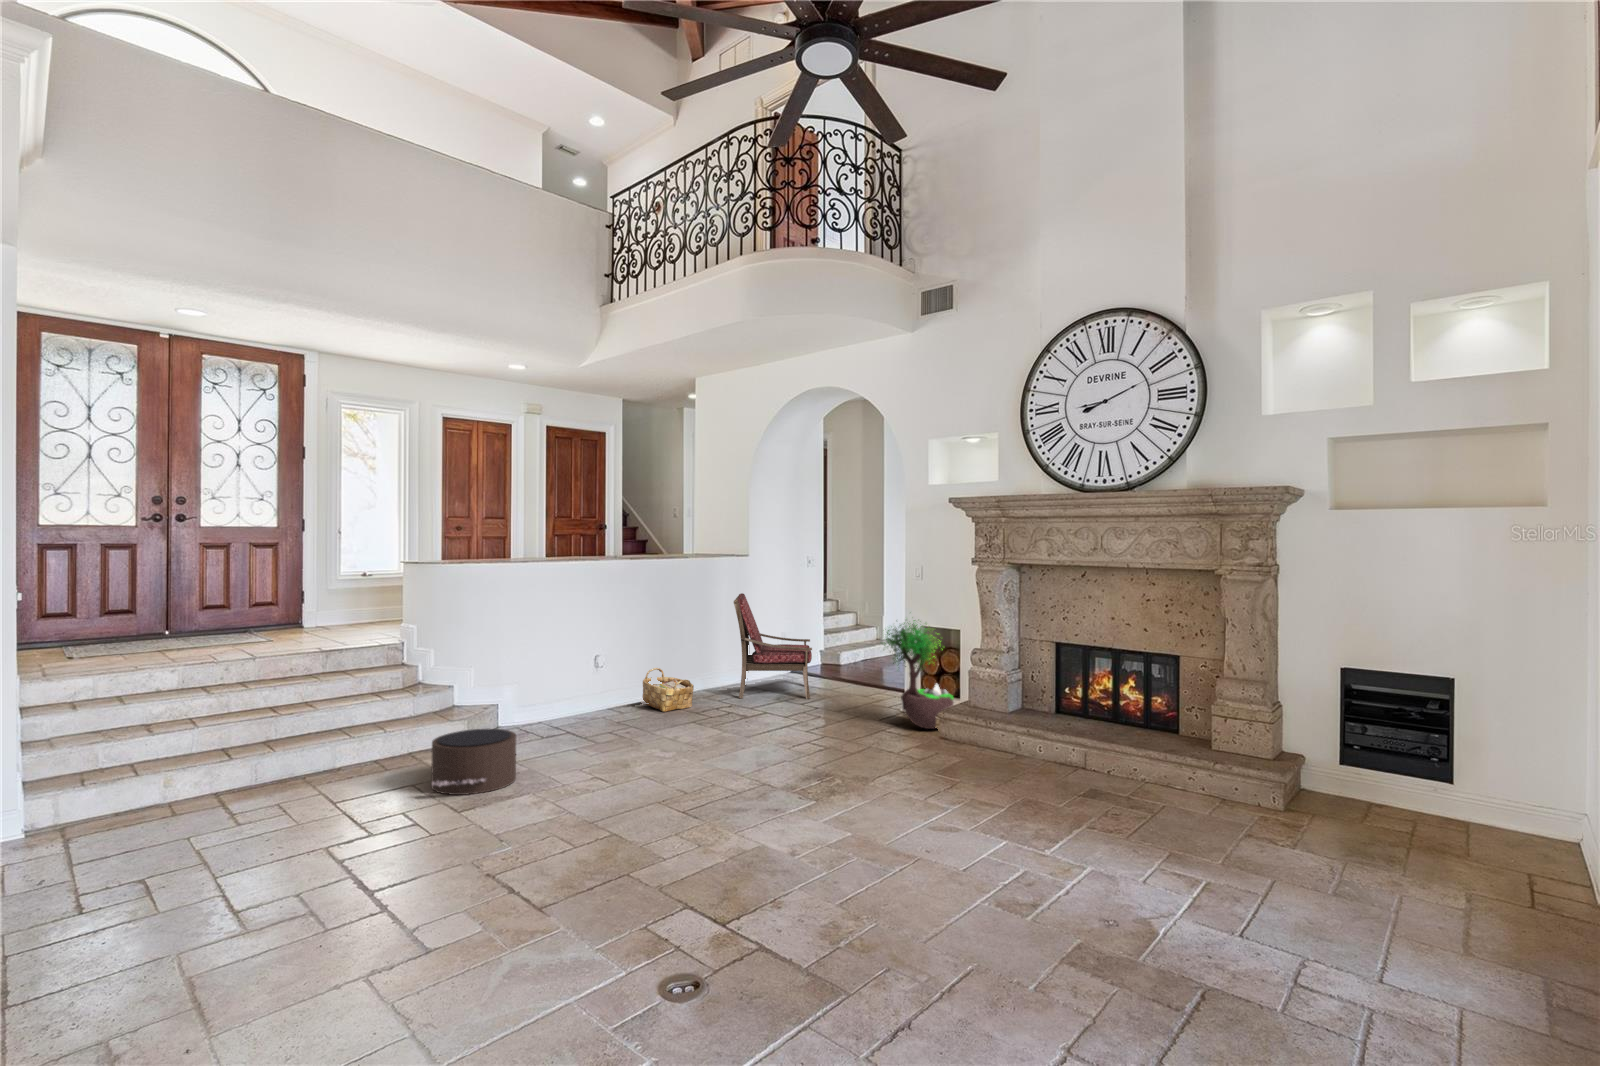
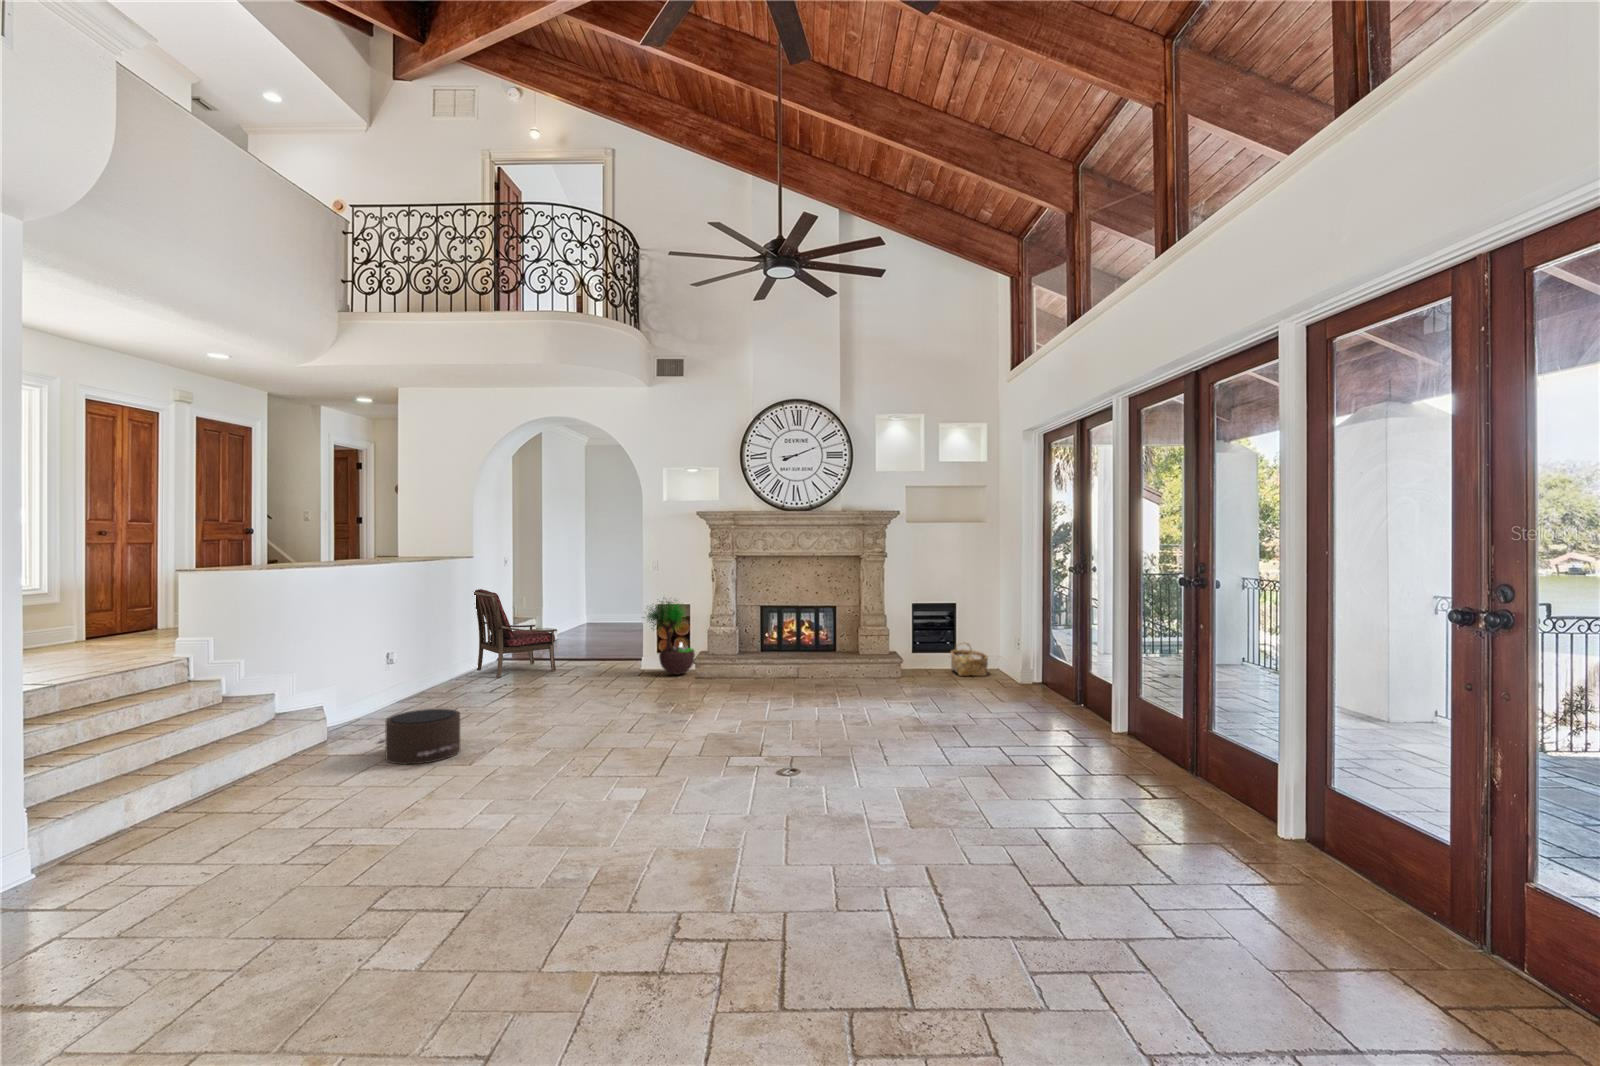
woven basket: present [643,668,694,712] -> present [950,642,988,676]

